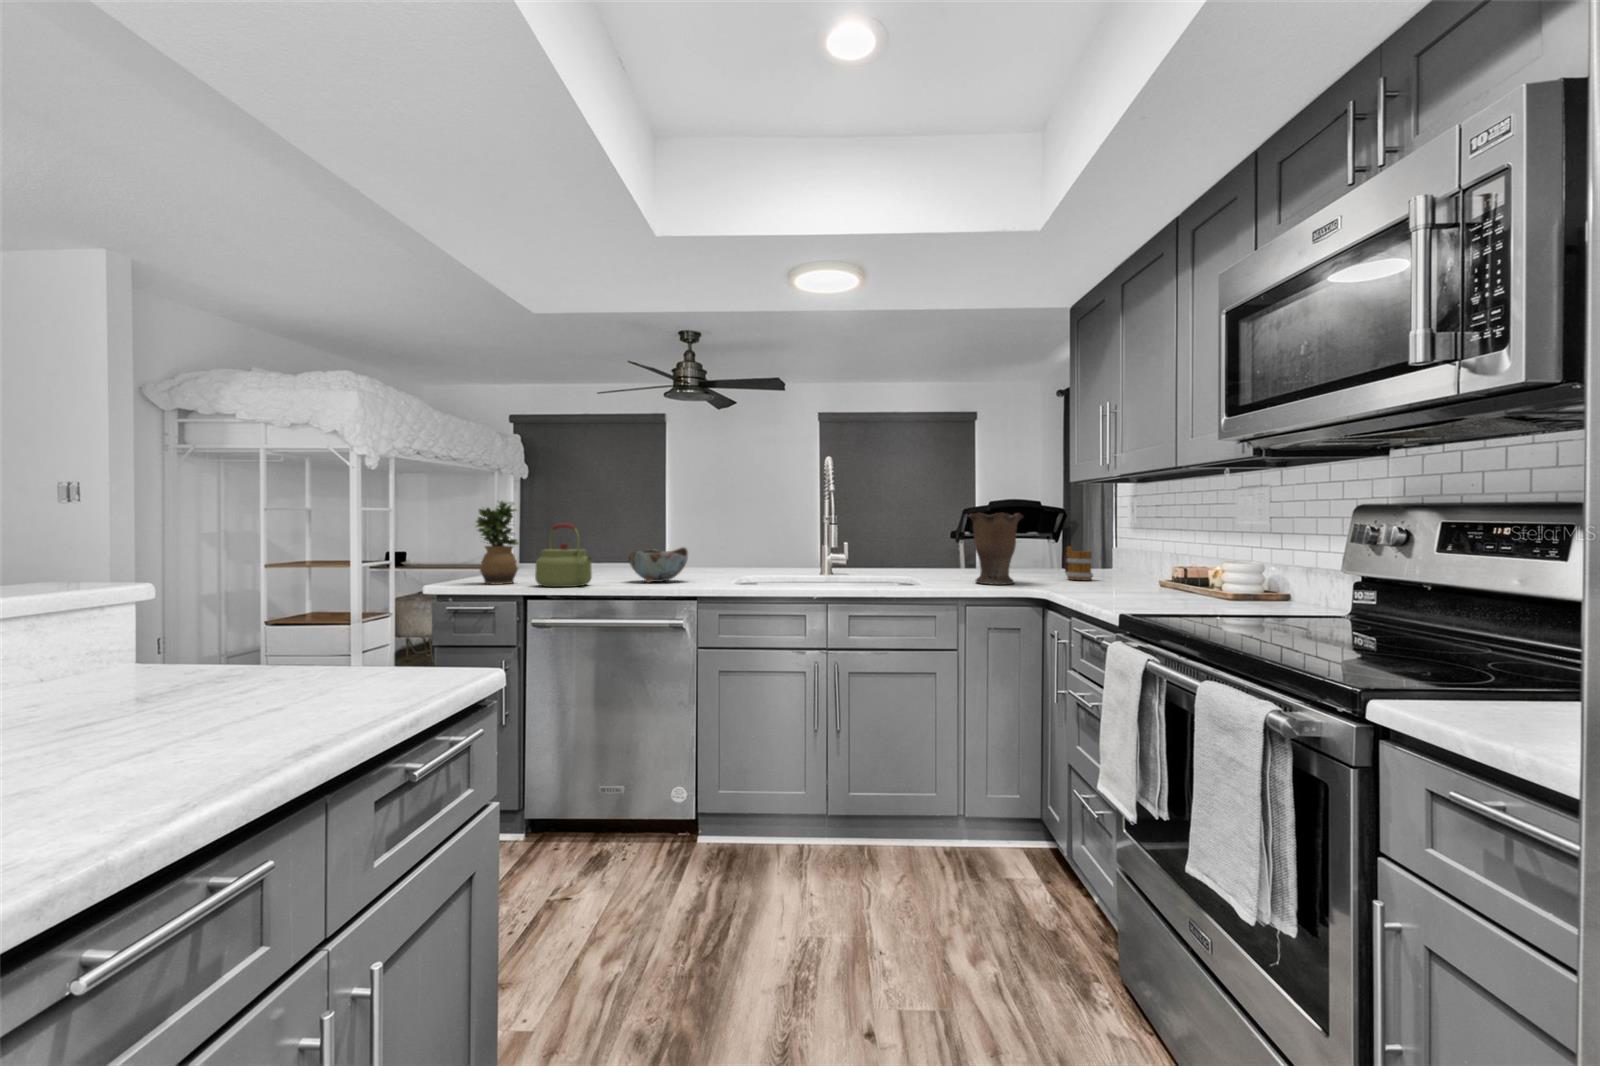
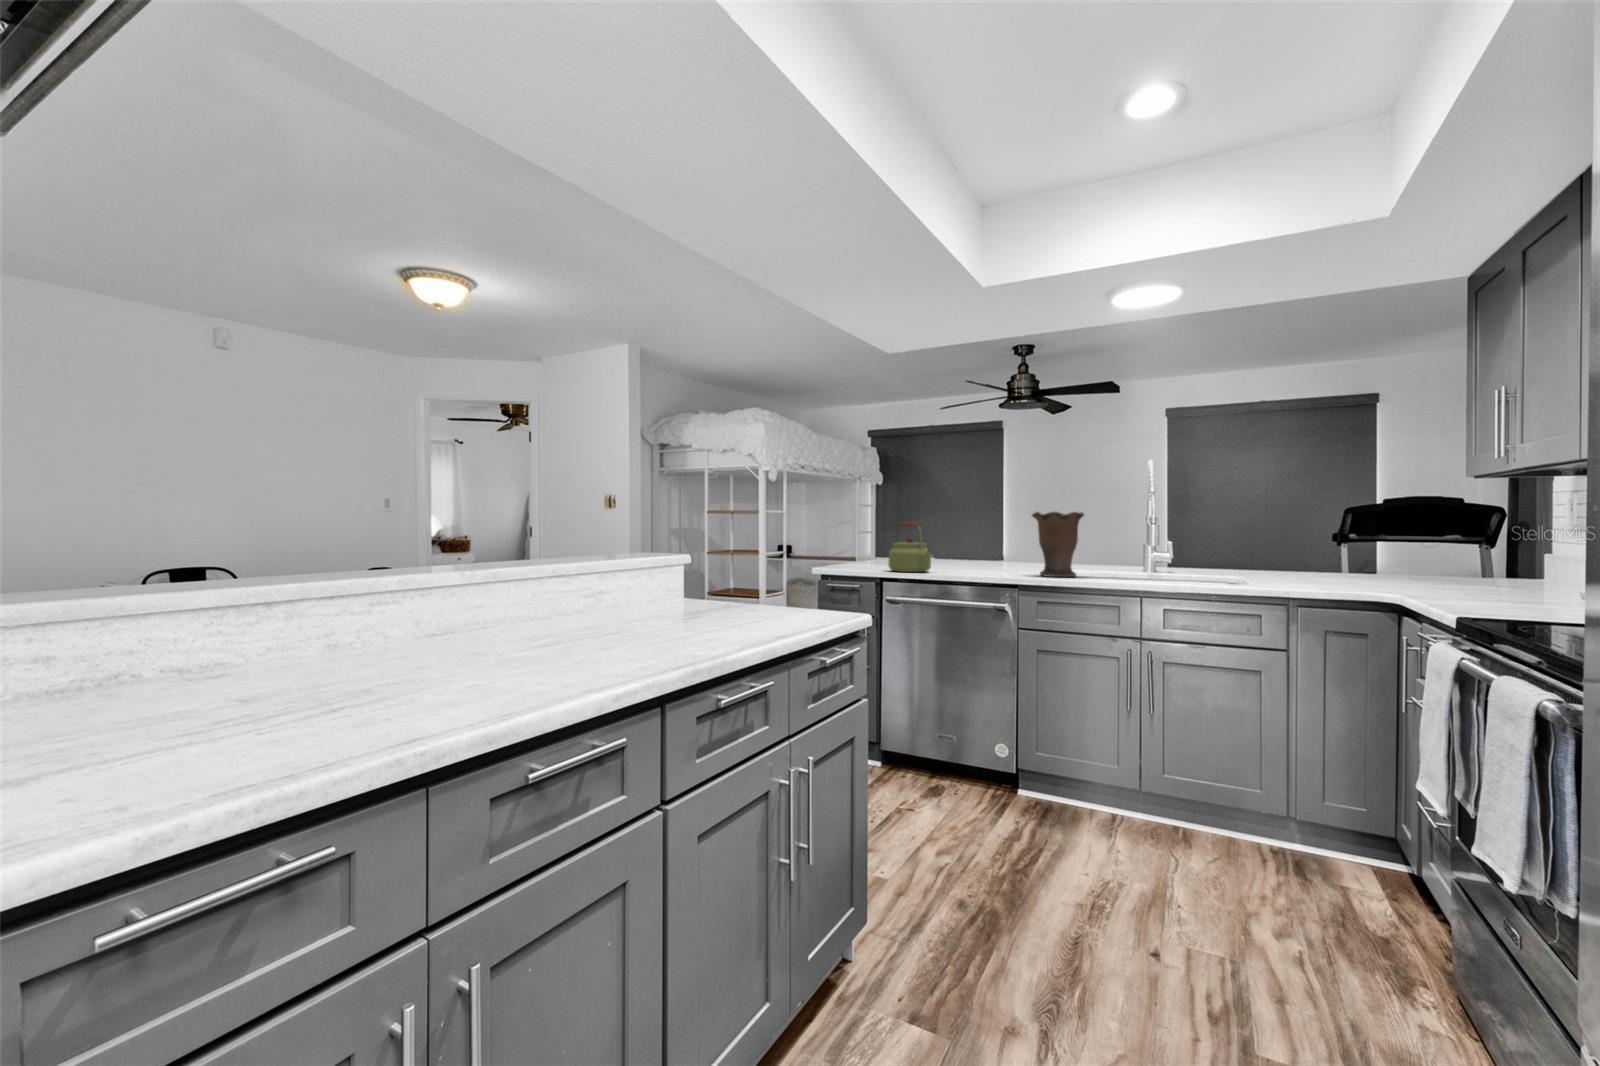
potted plant: present [476,501,519,584] -> none [845,504,878,569]
vase: present [968,513,1023,585] -> present [1032,512,1084,577]
mug: present [1064,546,1093,581] -> none [1459,546,1502,586]
bowl: present [628,547,688,583] -> none [961,542,1013,572]

